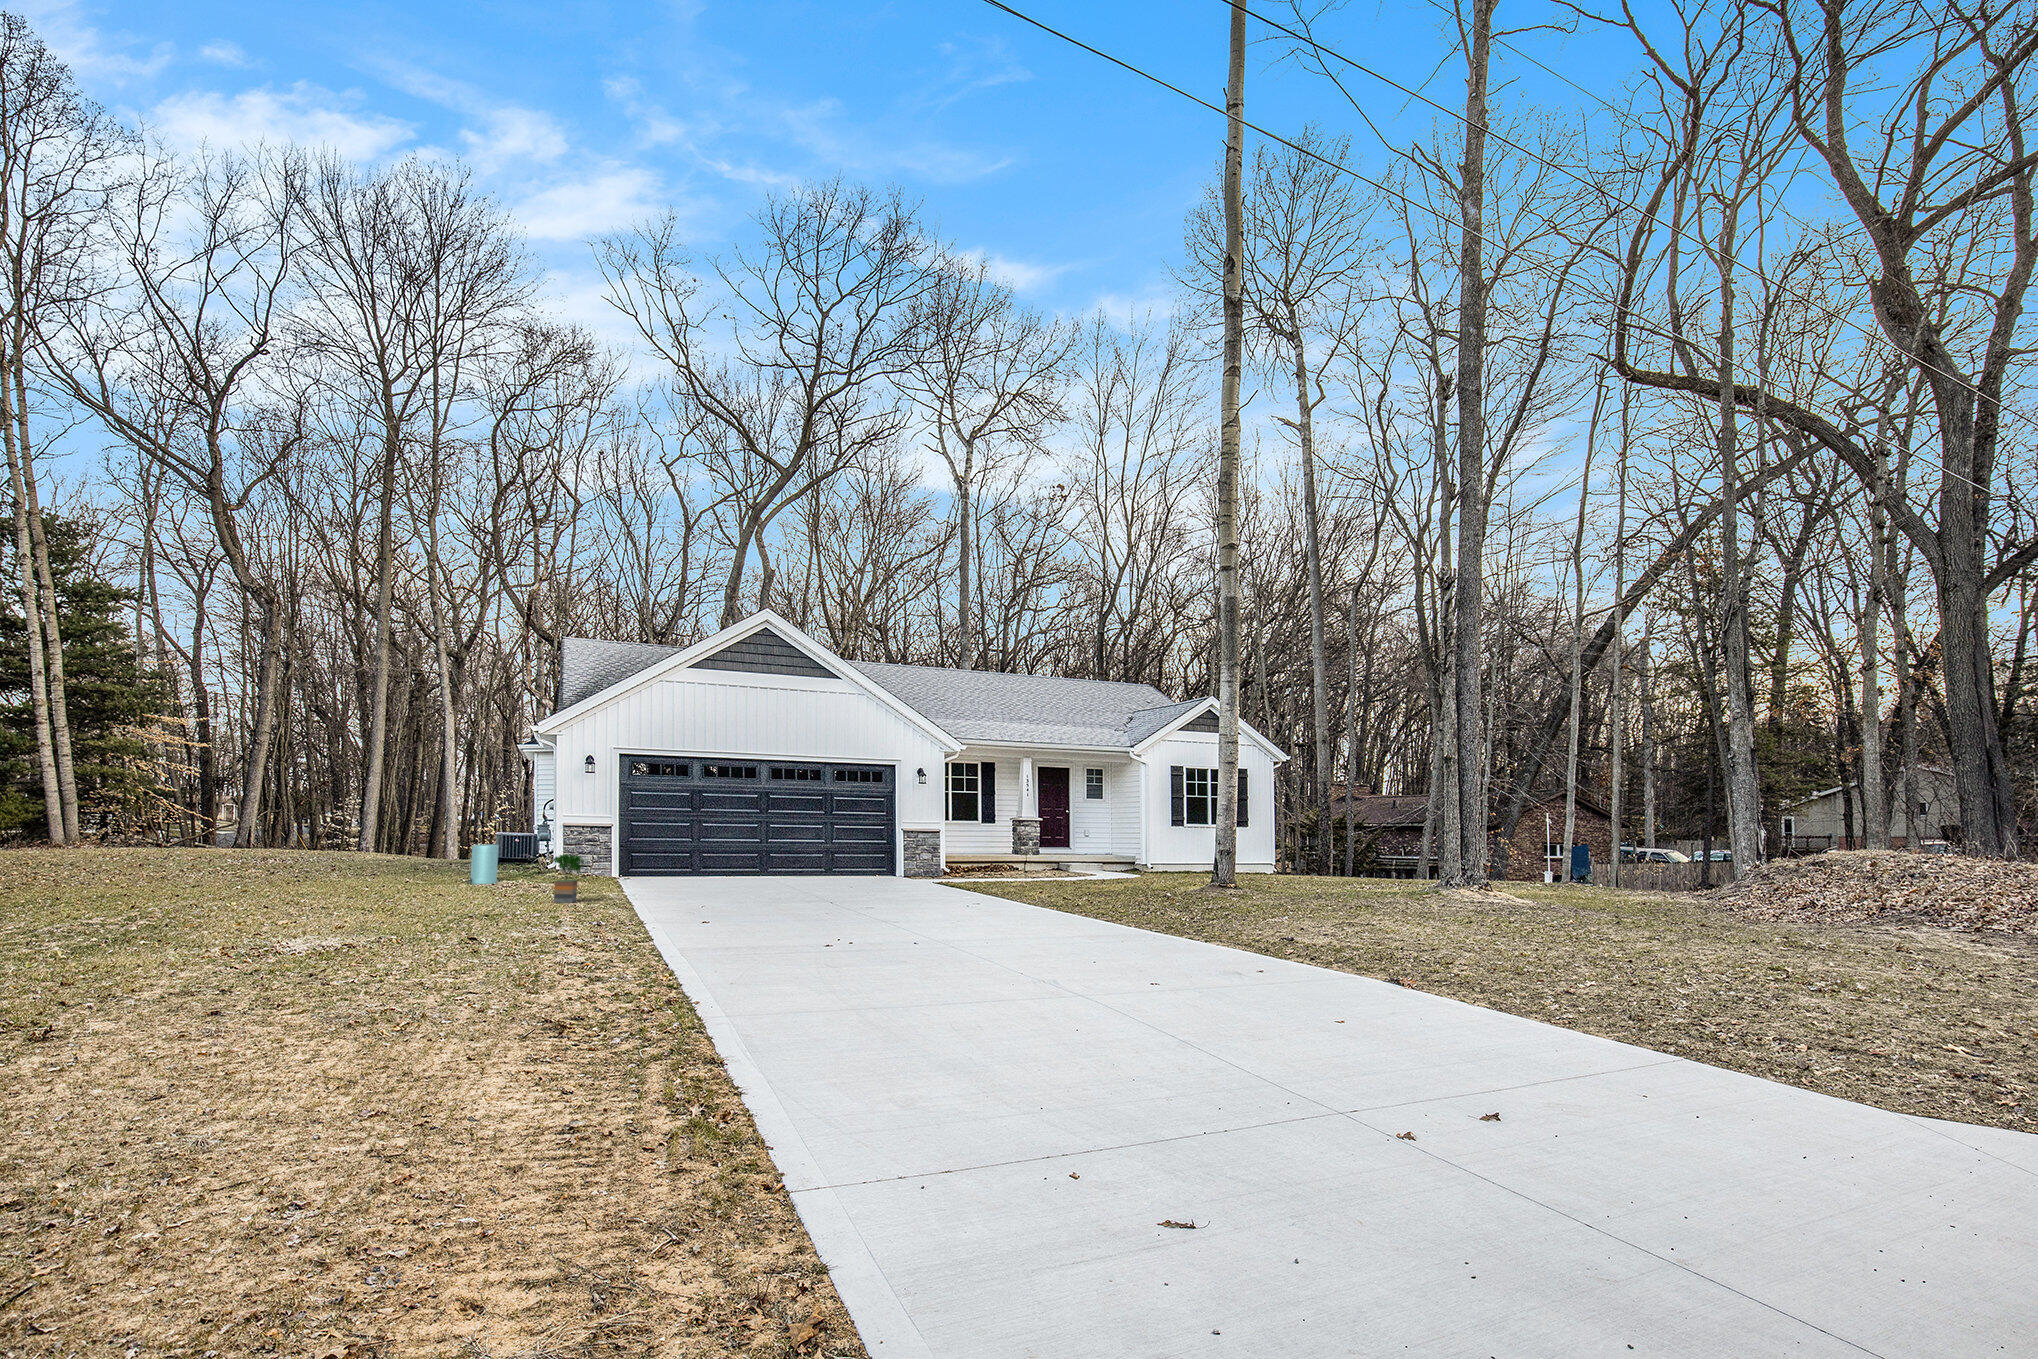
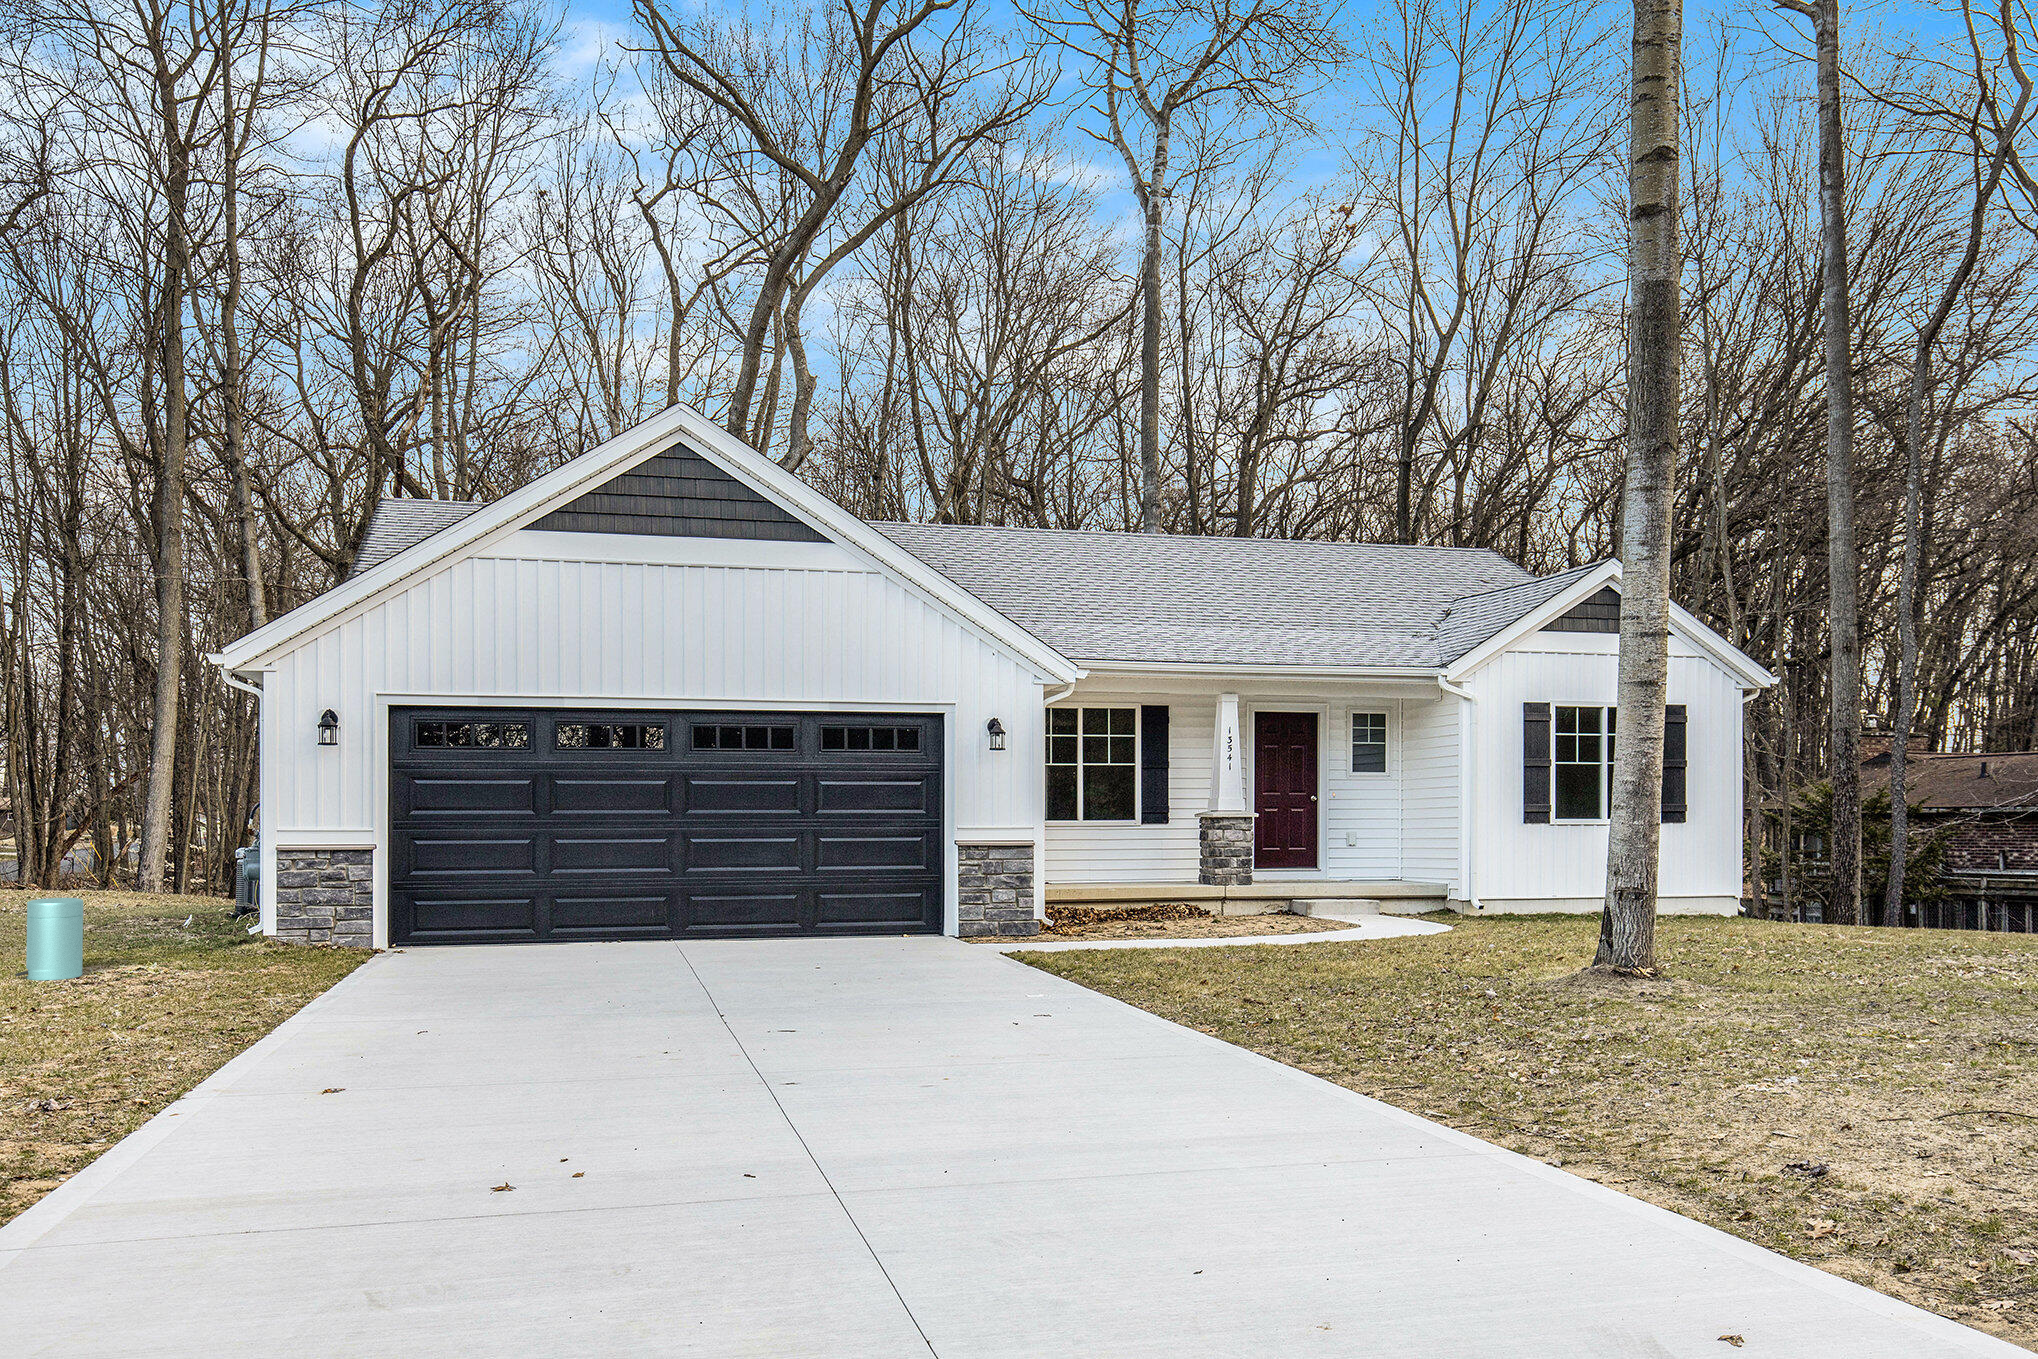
potted tree: present [553,854,584,903] -> none [93,936,168,1046]

